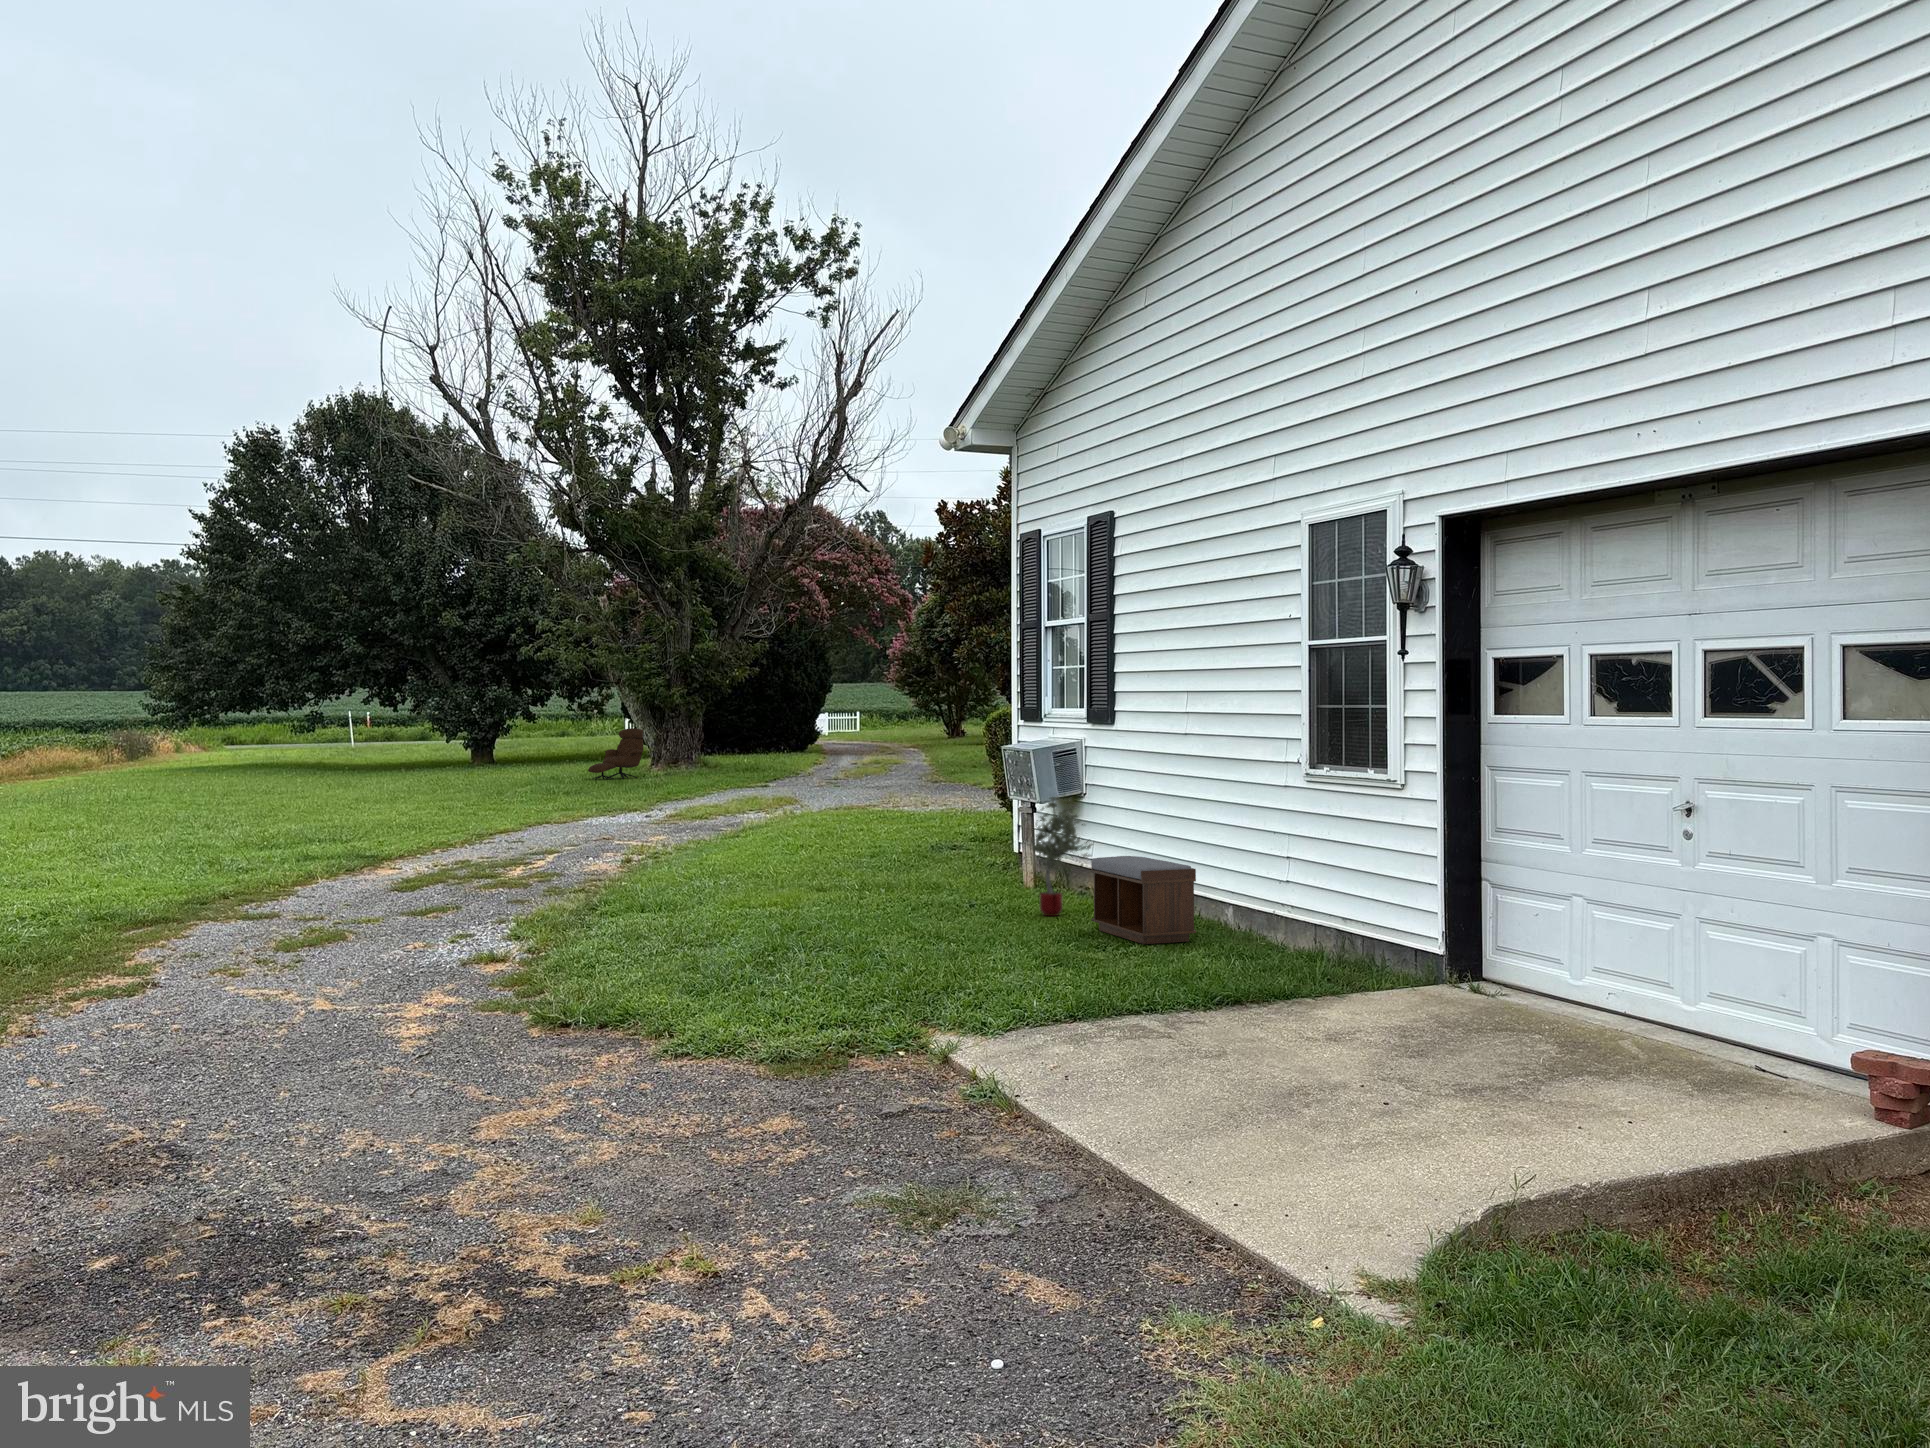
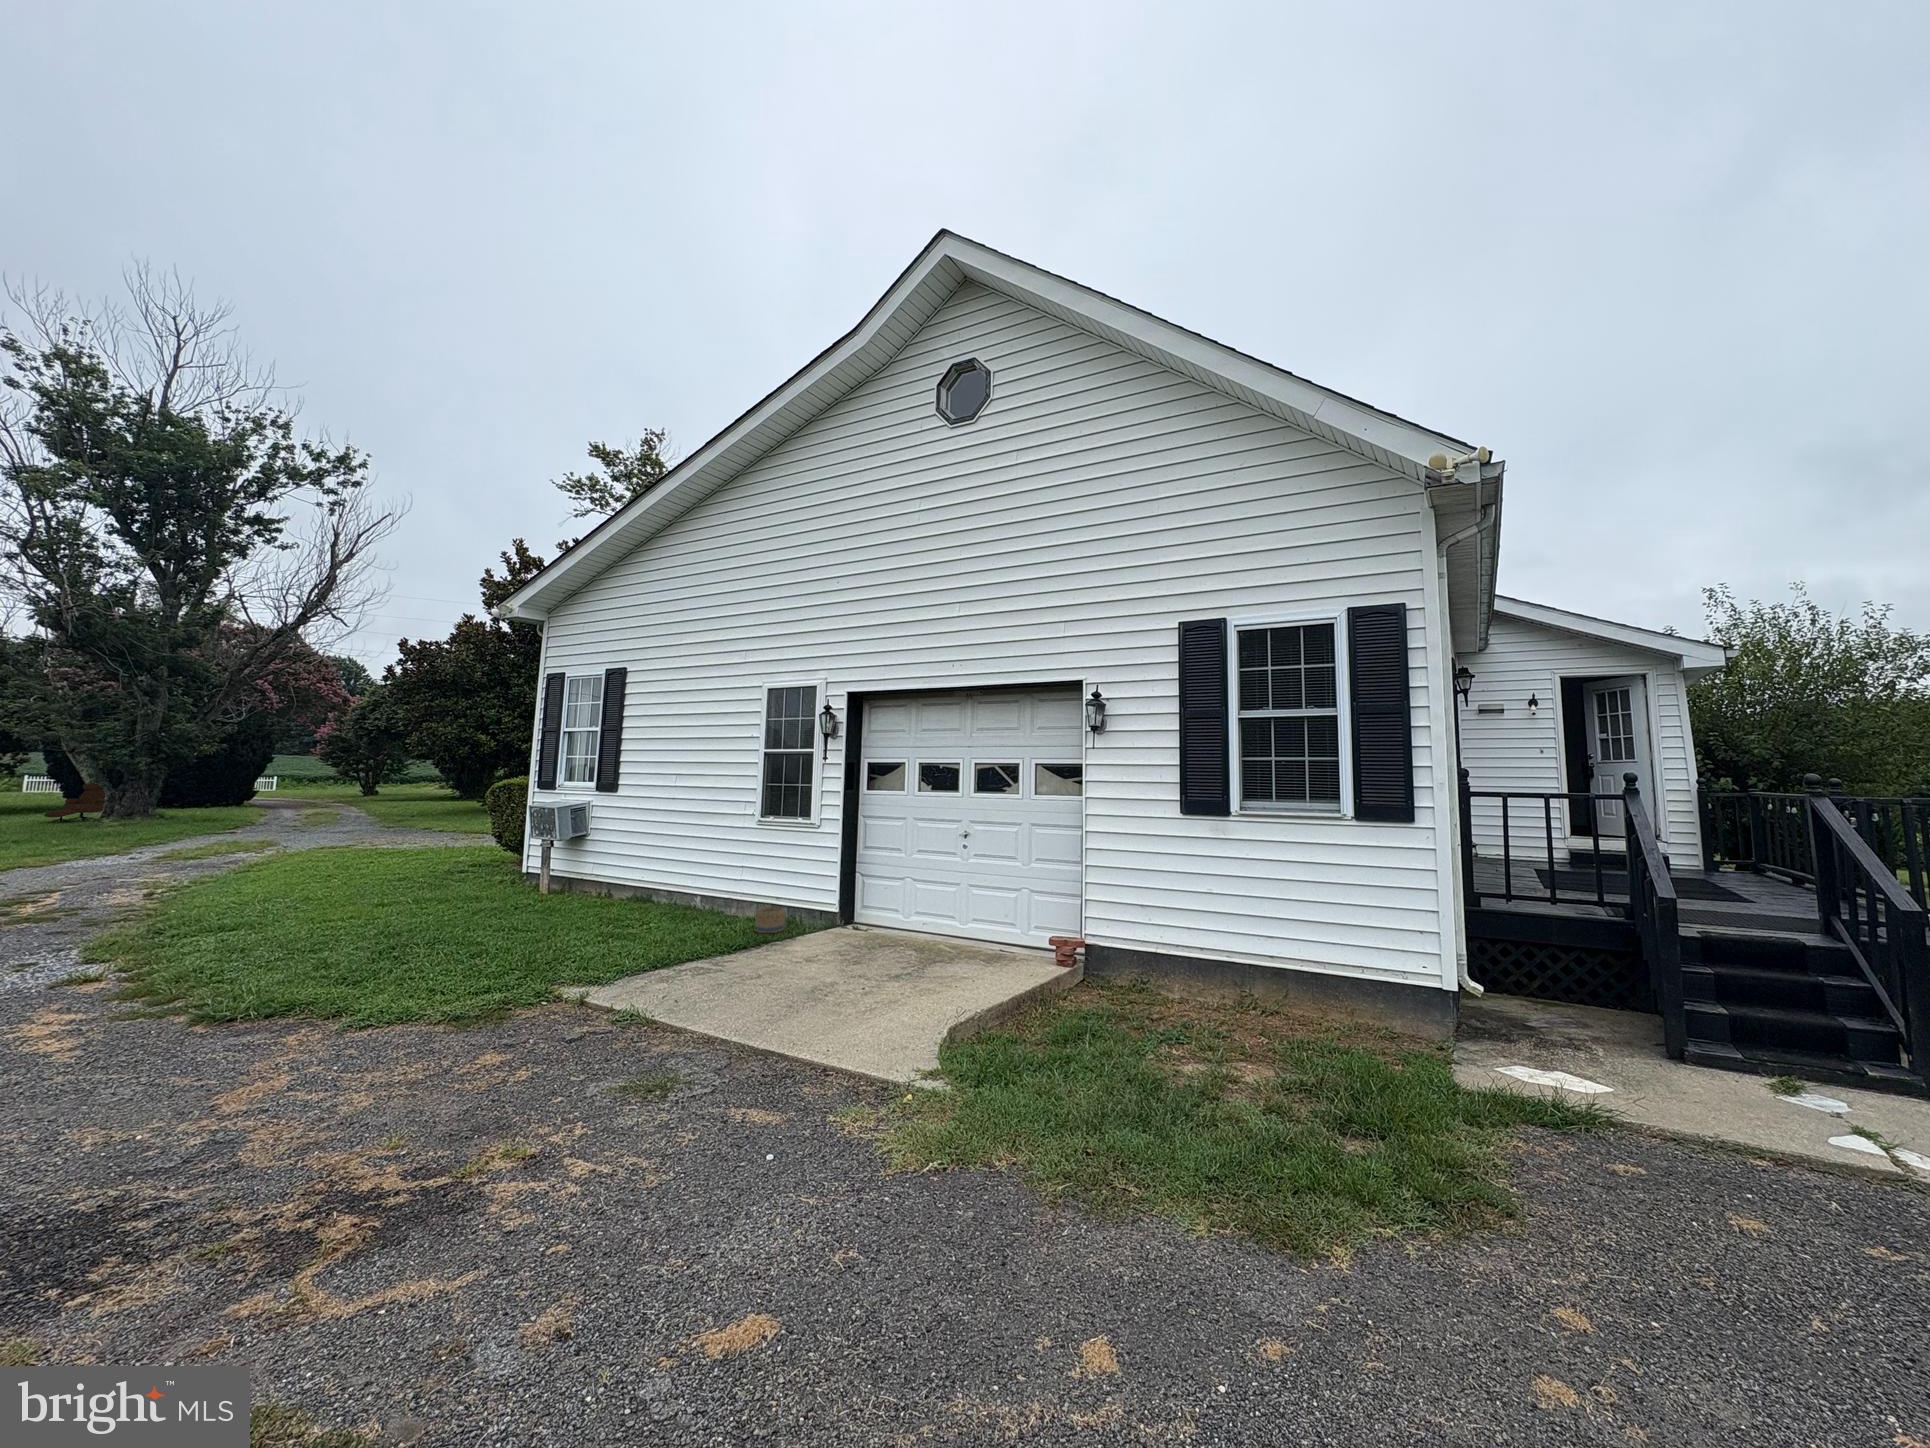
potted tree: present [1033,797,1093,916] -> none [555,832,602,905]
bench: present [1091,856,1196,944] -> none [605,866,679,917]
basket: none [1296,942,1353,990] -> present [755,907,785,933]

